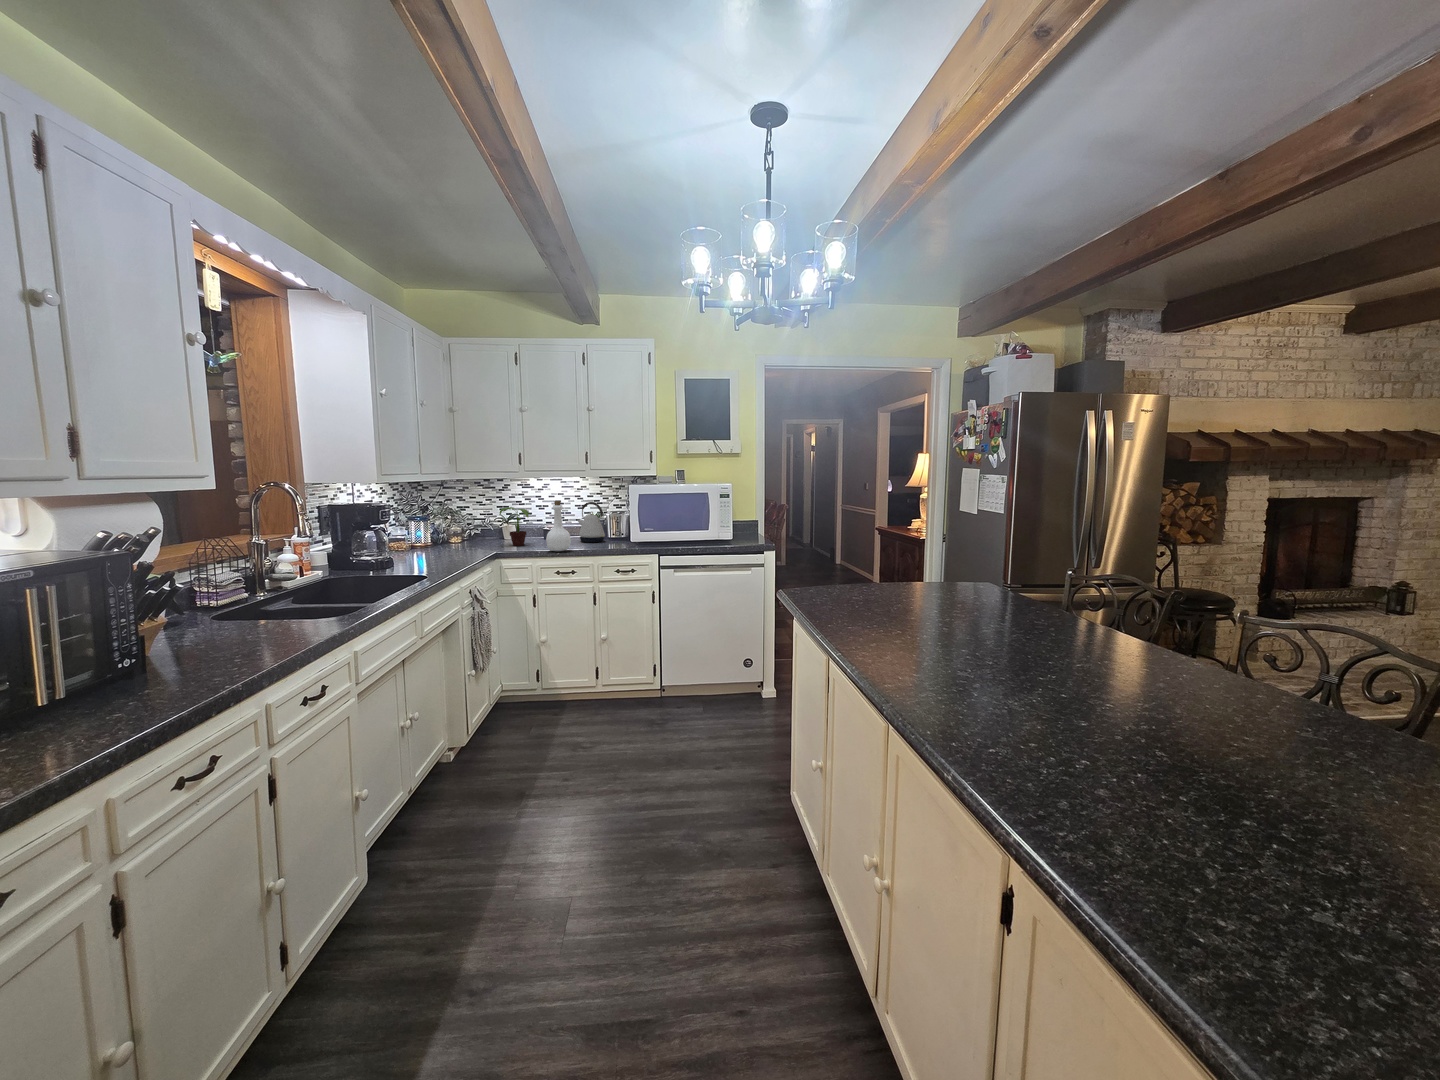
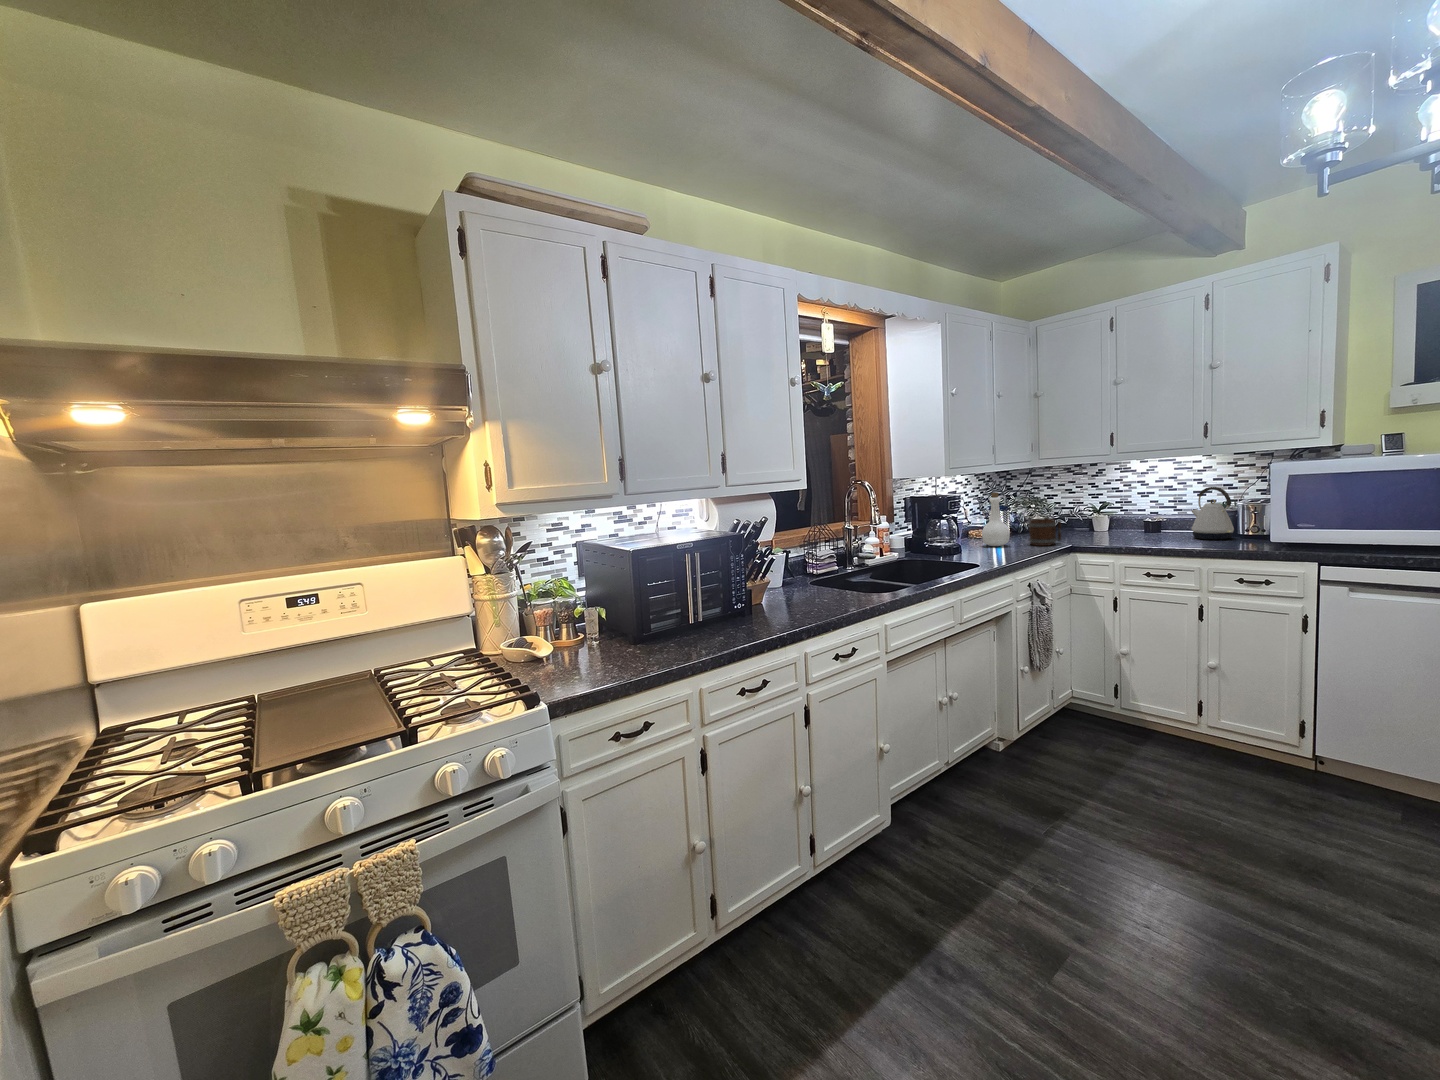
bottle: present [546,501,571,551] -> present [982,493,1010,546]
potted plant: present [500,507,531,546] -> none [1079,496,1123,539]
mug: none [460,528,488,554] -> present [1029,519,1061,546]

